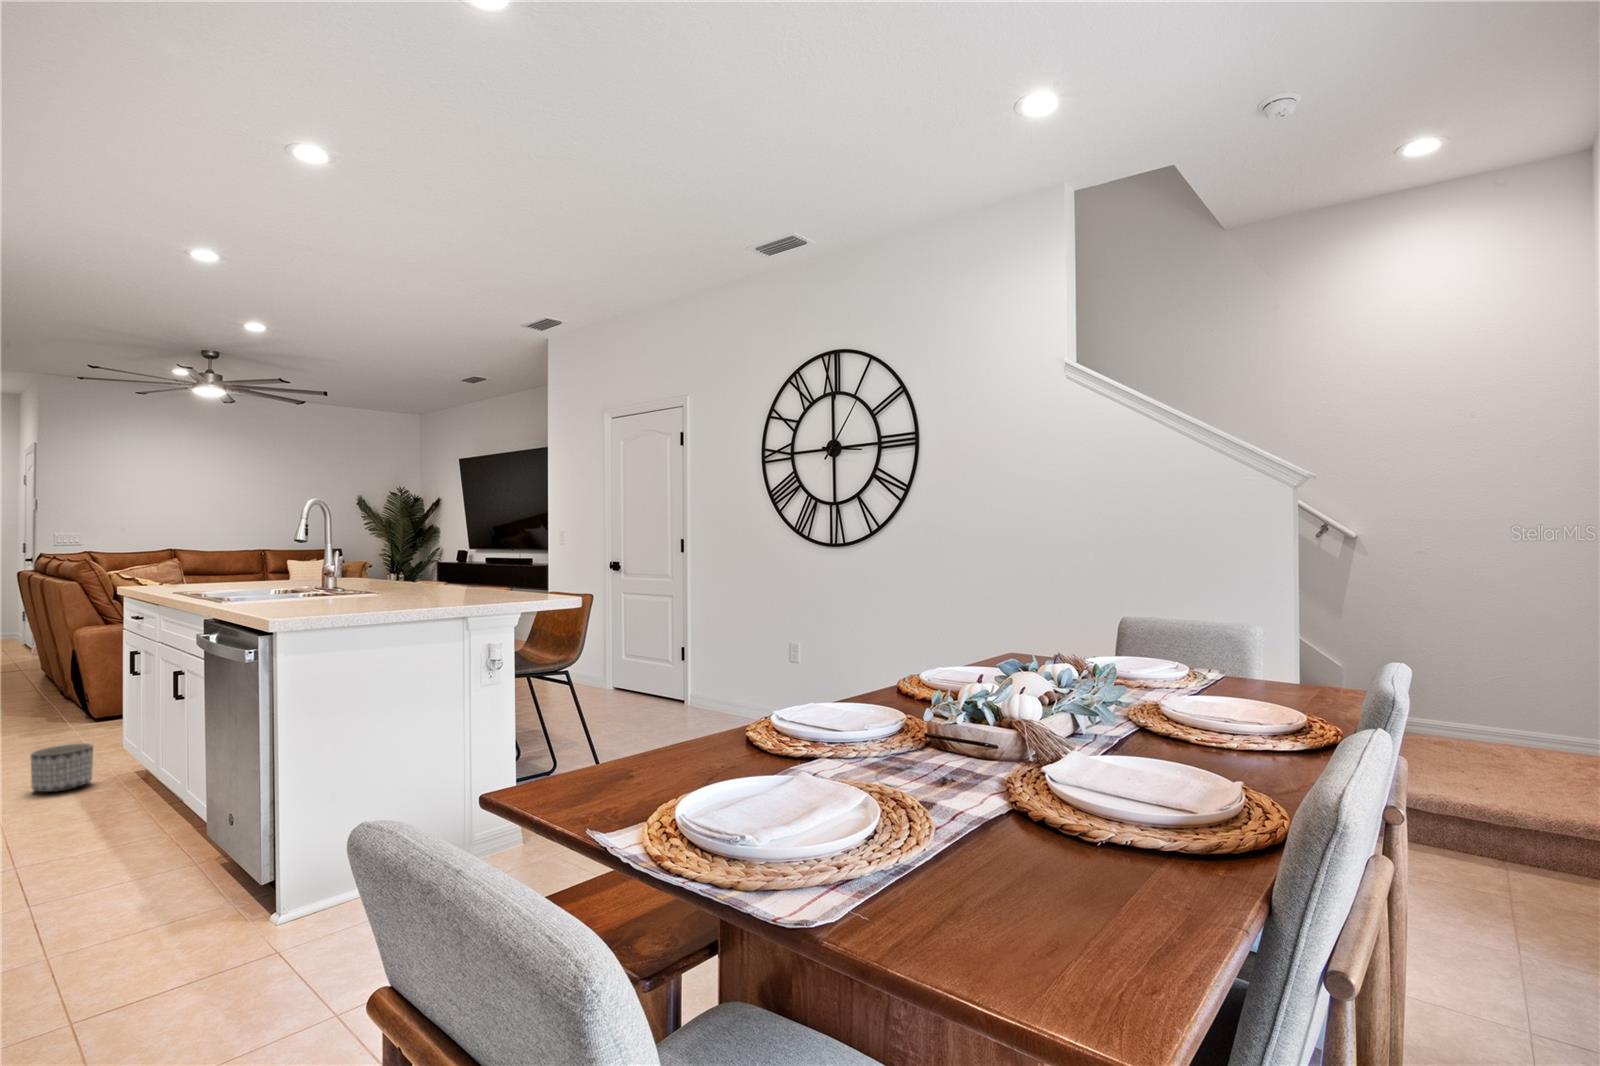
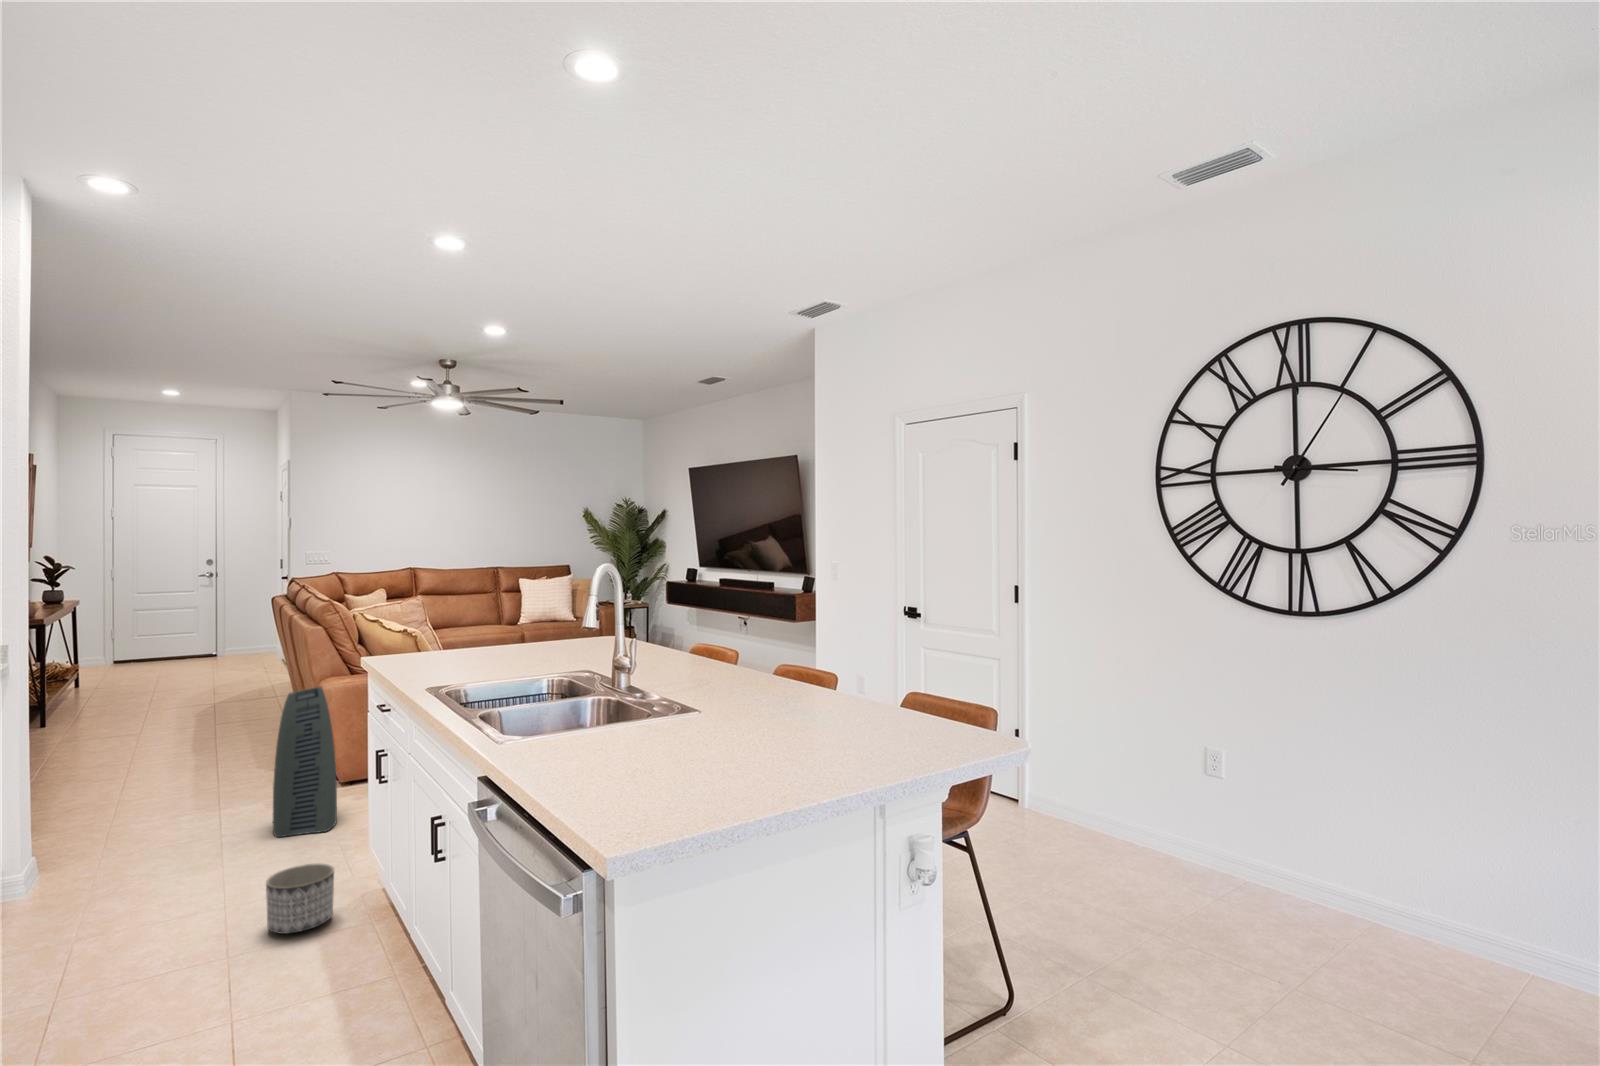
air purifier: none [29,624,92,749] -> present [273,687,337,837]

